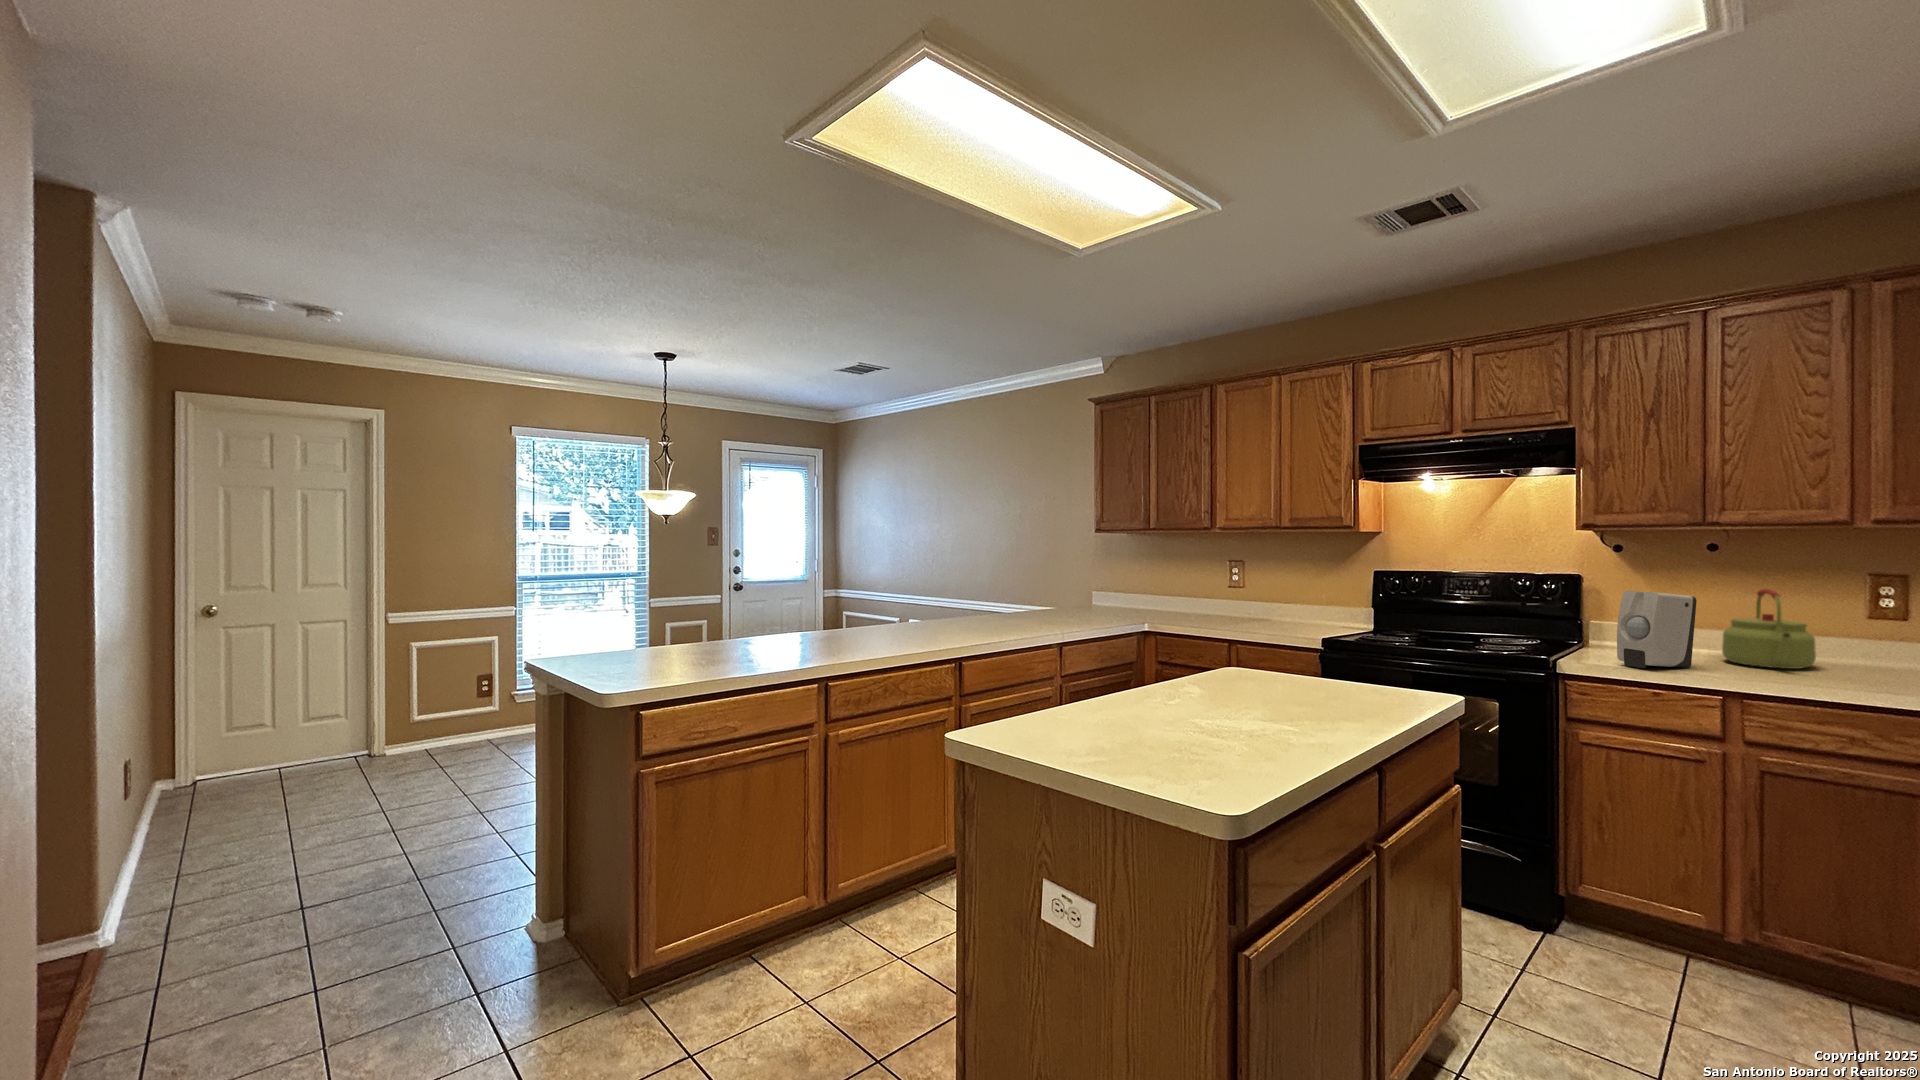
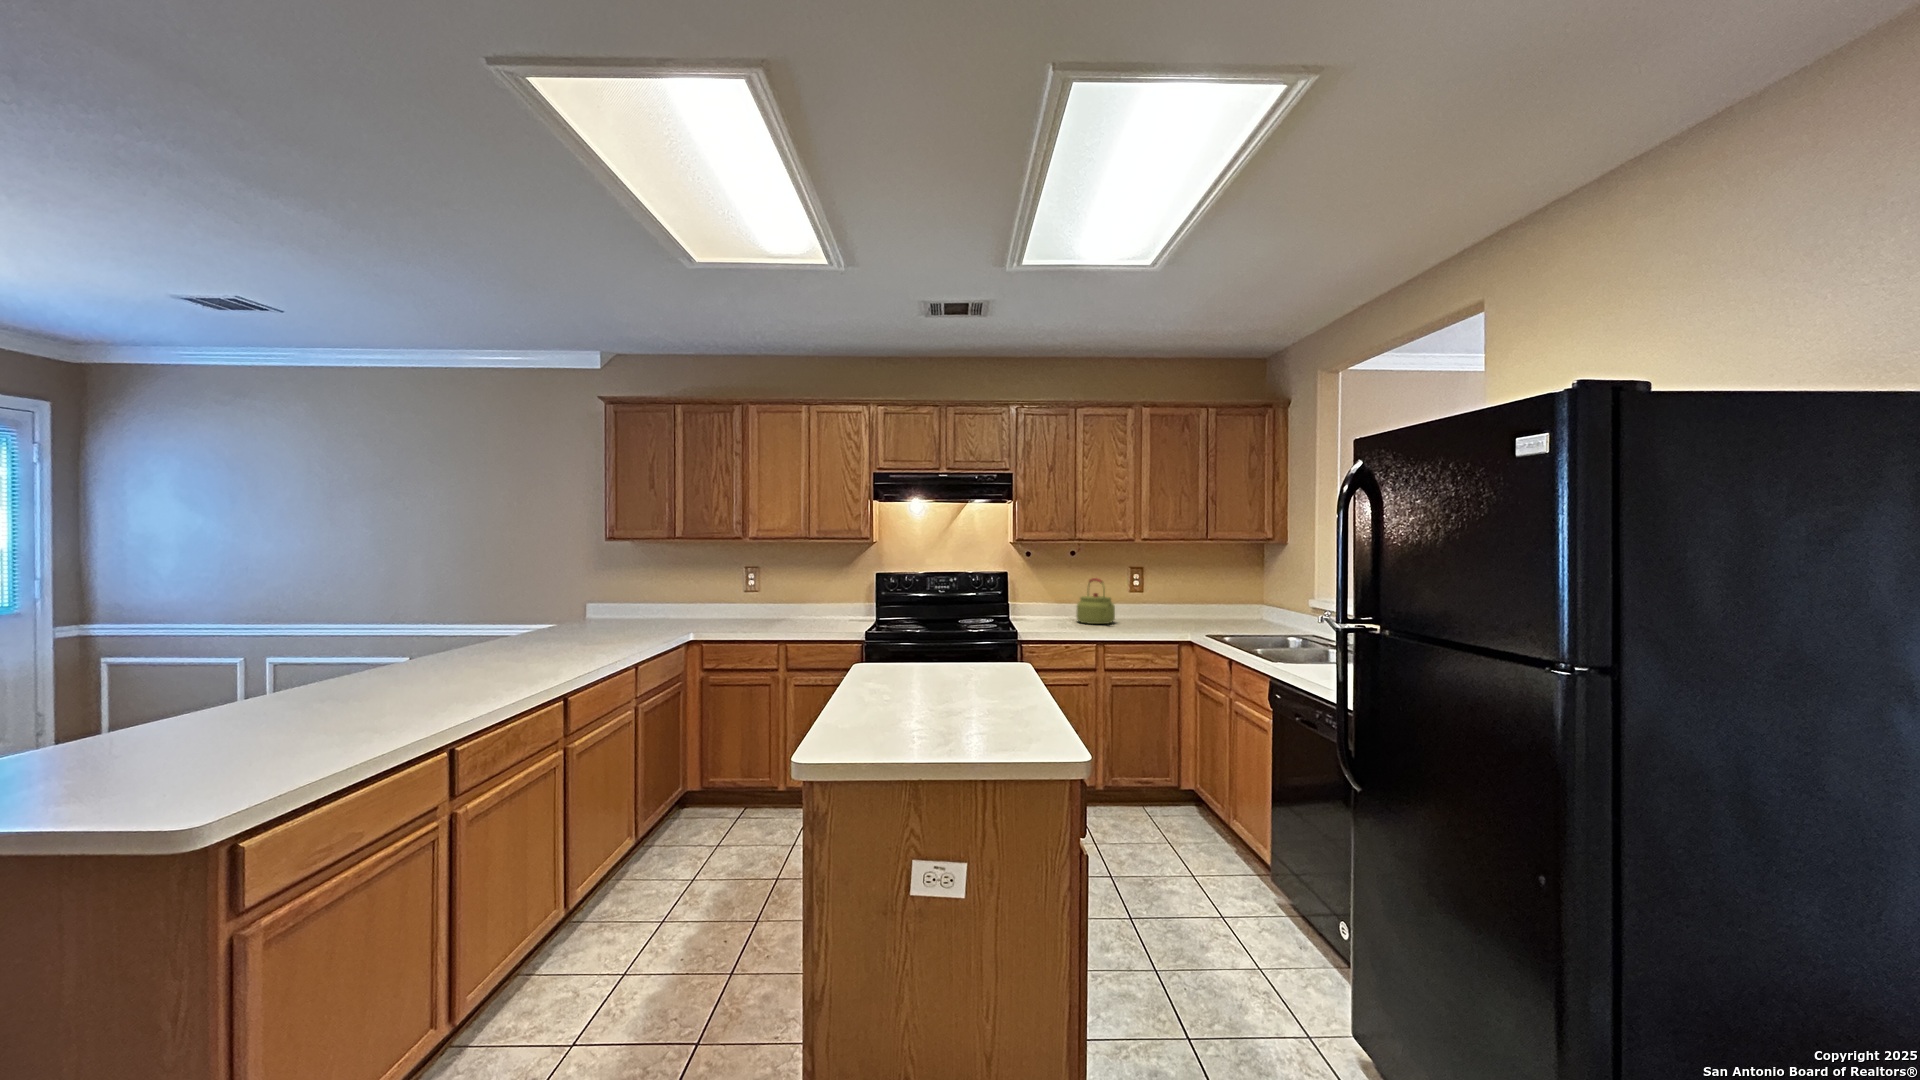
soap dispenser: present [1617,591,1697,668] -> none [1041,582,1075,631]

